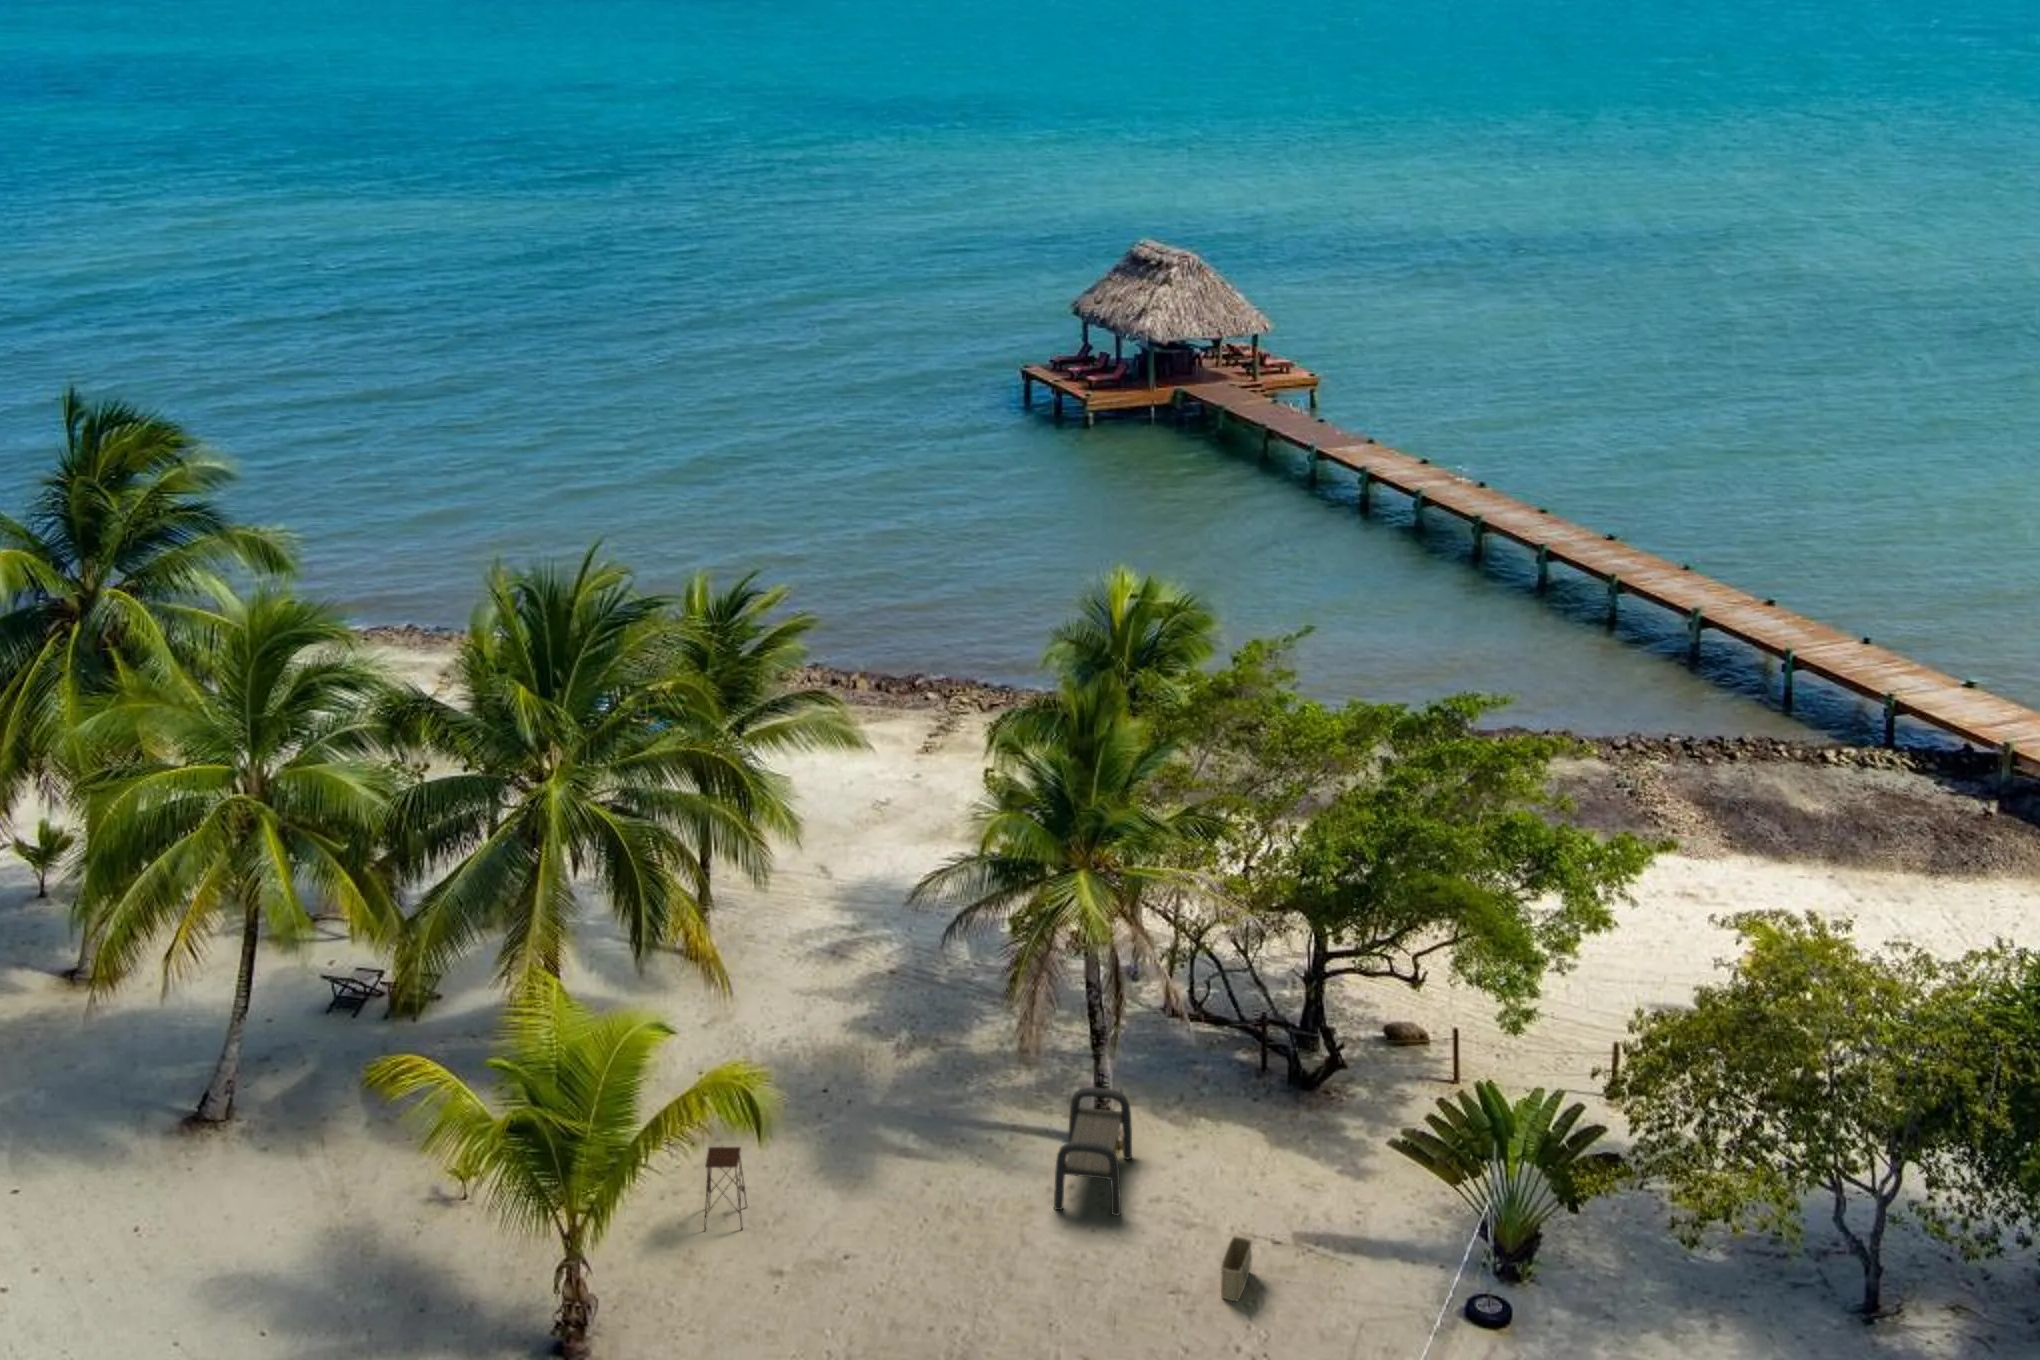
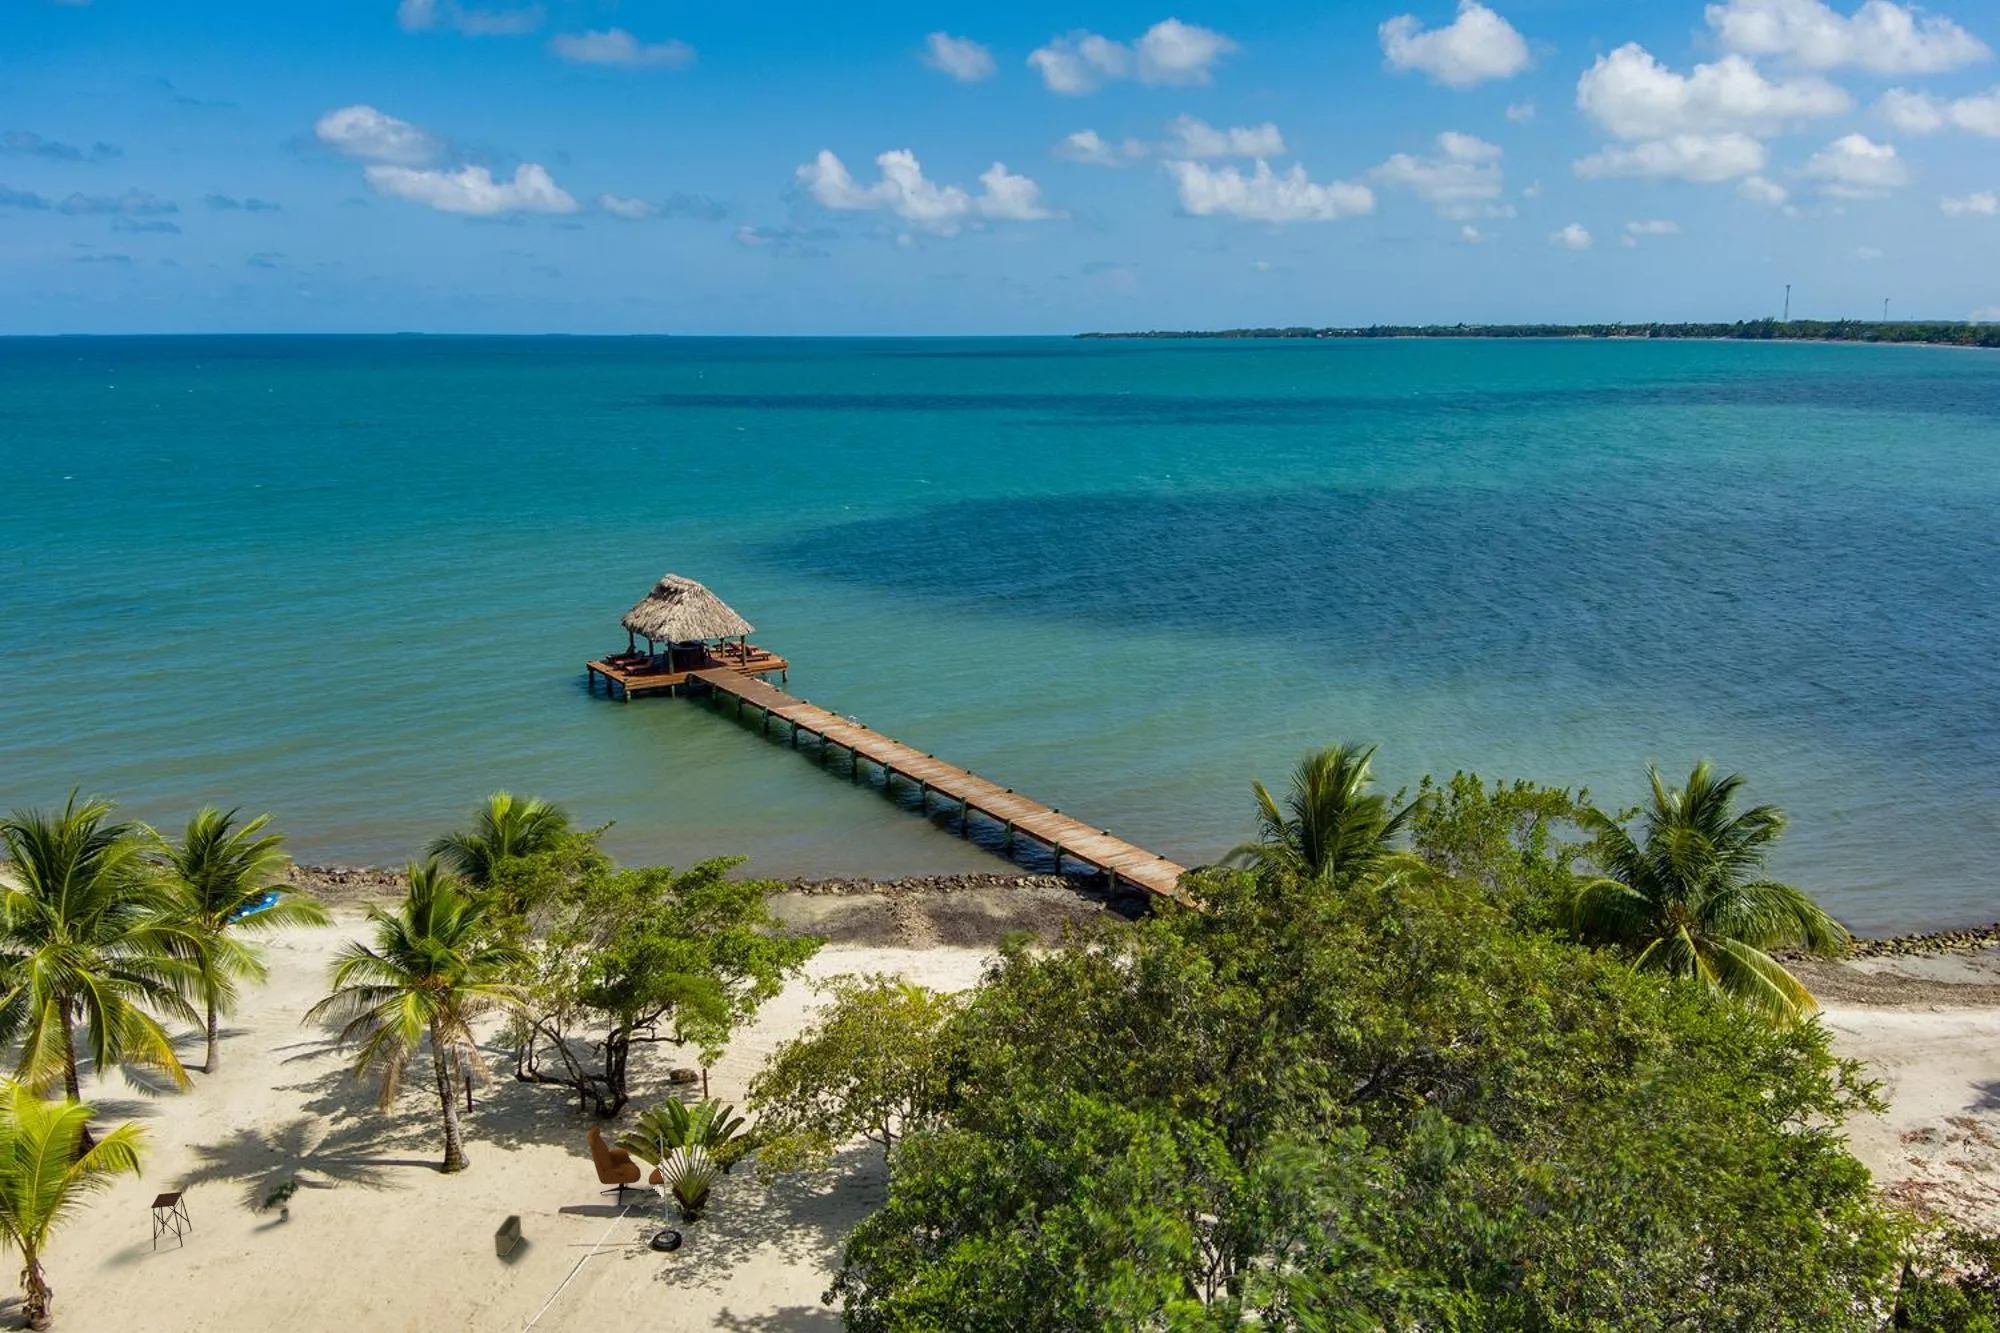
bench: present [1054,1087,1132,1216] -> none [405,1129,472,1210]
lounge chair: none [1341,1108,1475,1239] -> present [588,1126,664,1205]
potted plant: none [849,1145,901,1206] -> present [263,1180,299,1221]

